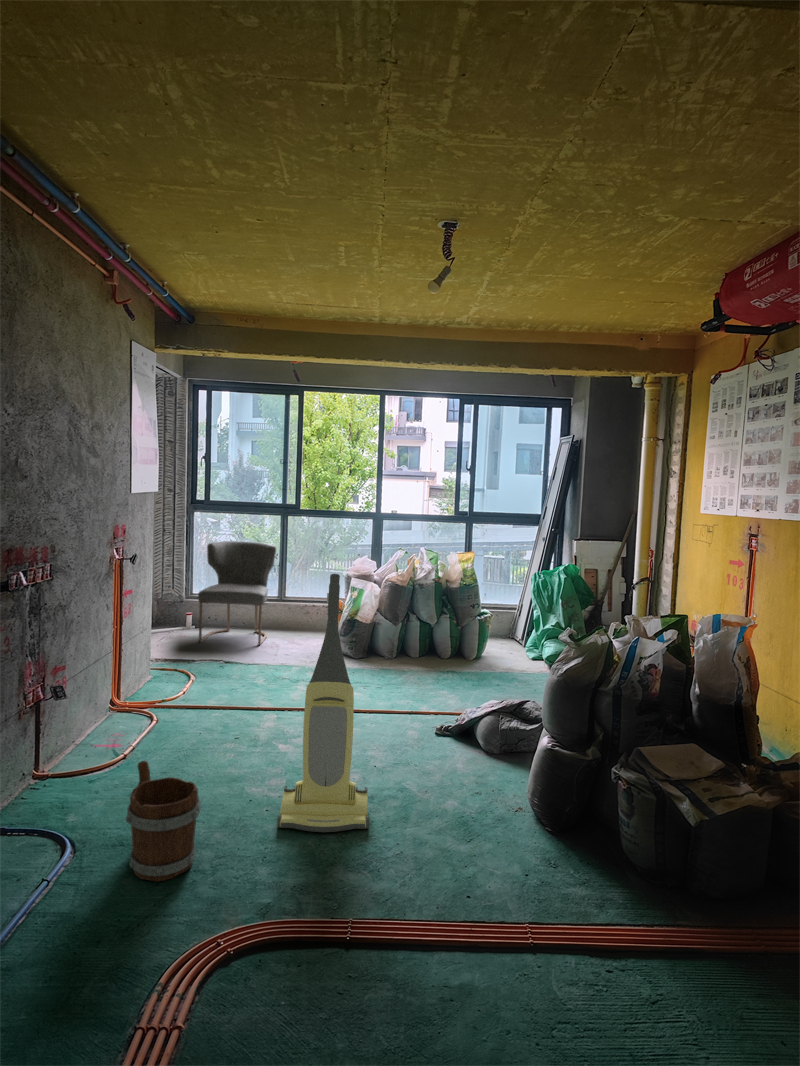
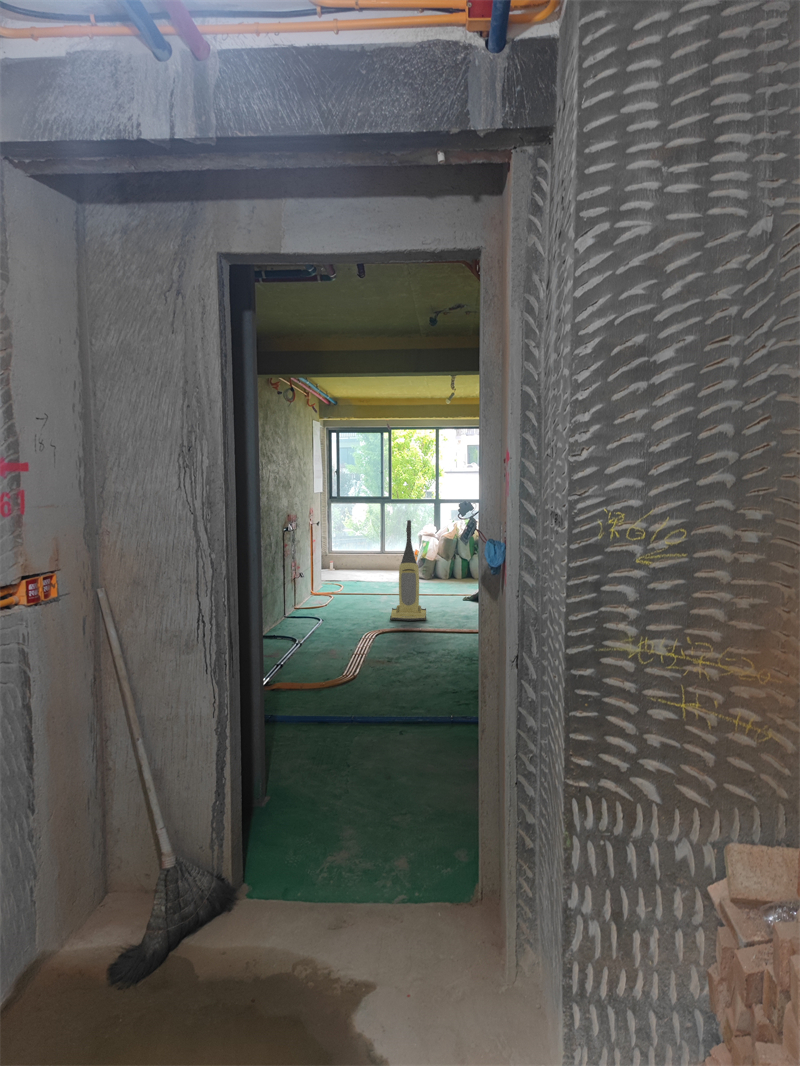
chair: present [198,541,276,645] -> none [338,519,379,576]
bucket: present [126,761,201,881] -> none [337,592,363,628]

